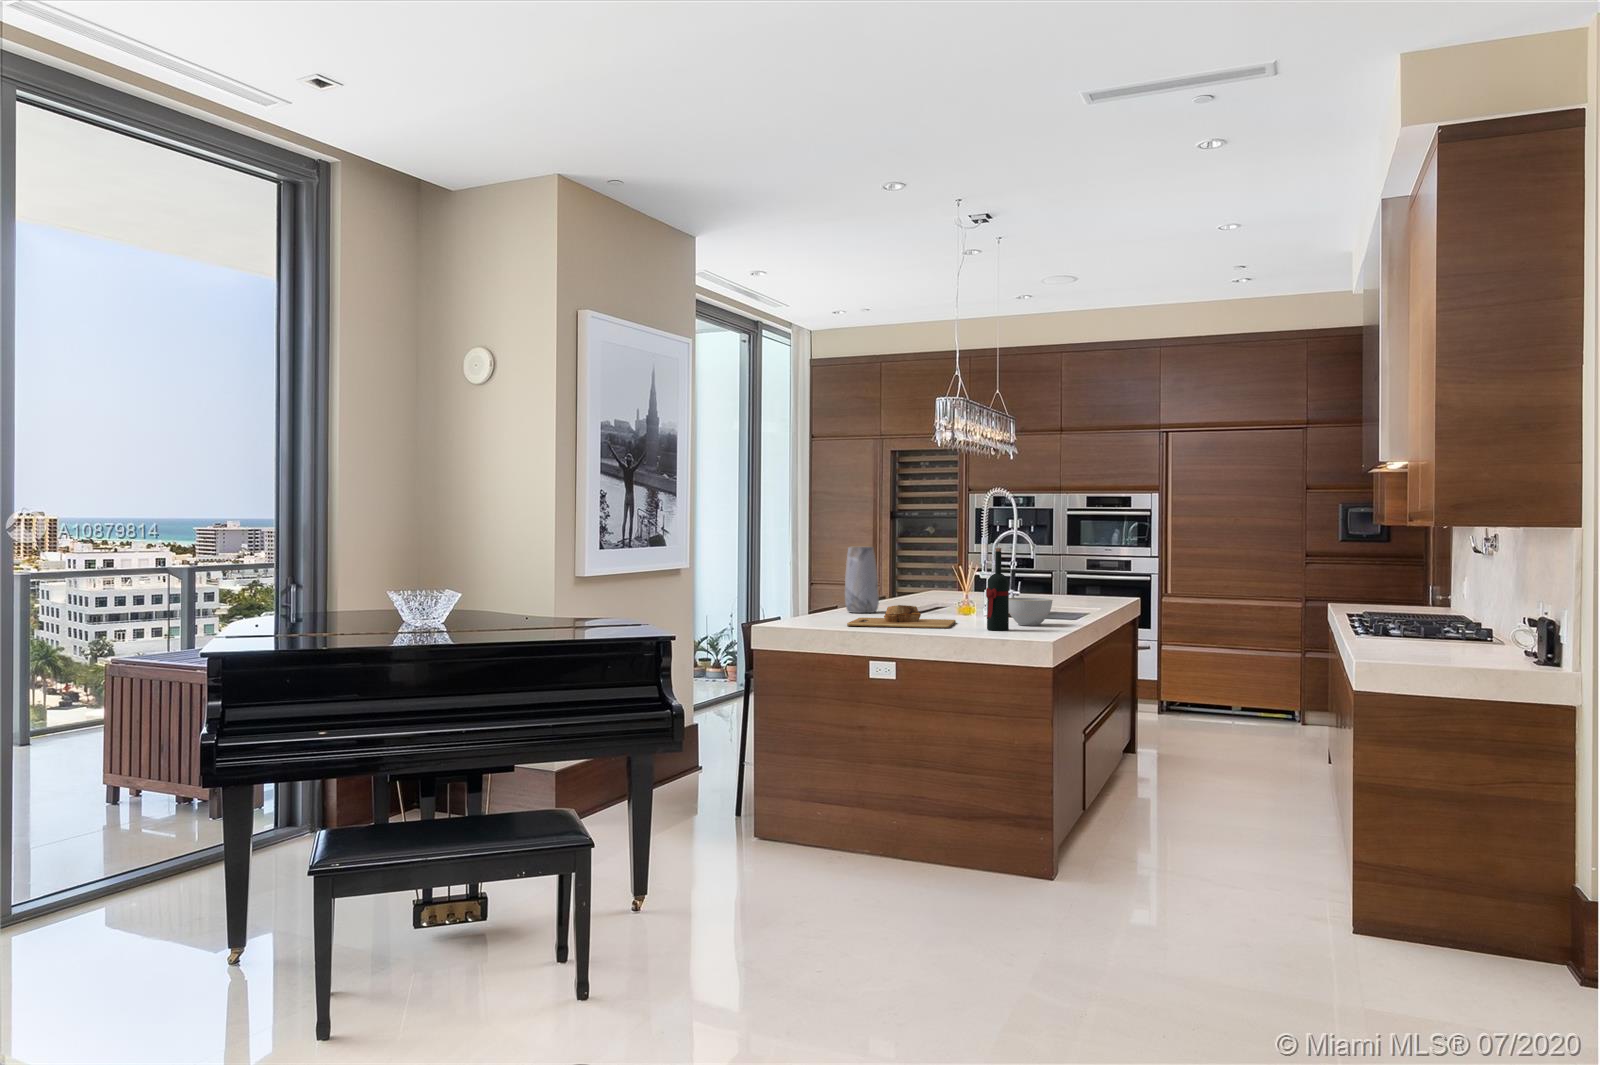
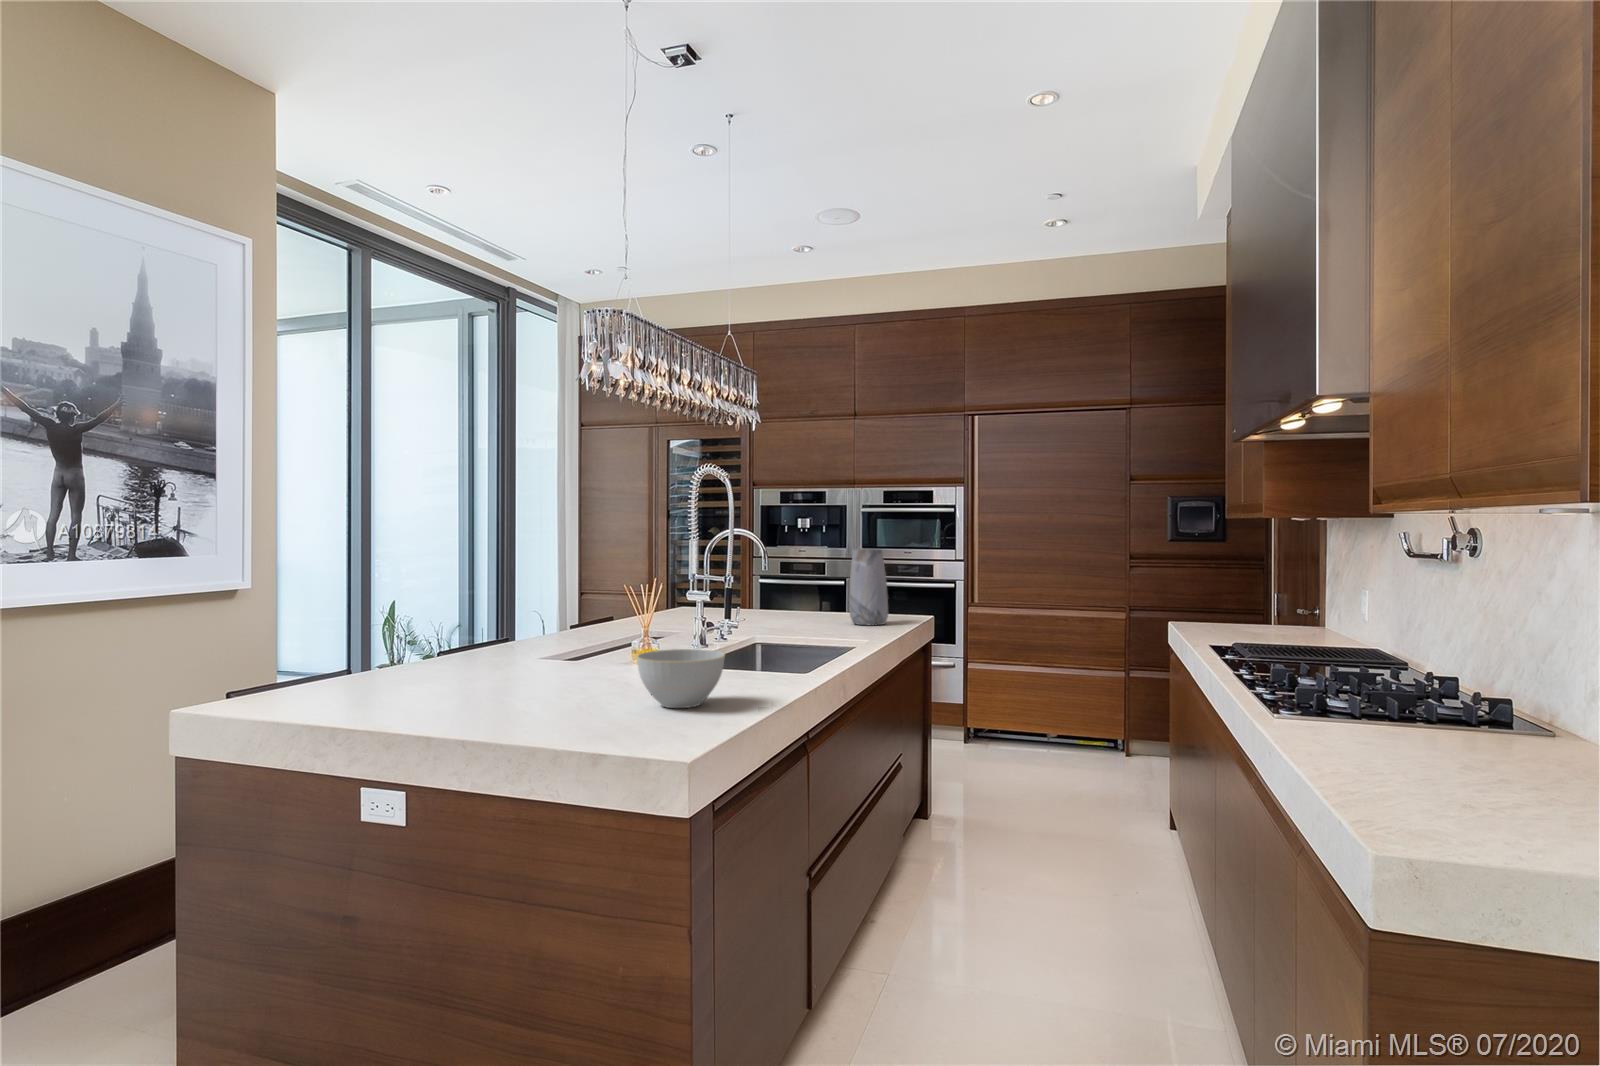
vase: present [845,547,879,613] -> present [849,549,888,625]
wine bottle: present [986,548,1009,631] -> none [549,559,604,737]
cutting board: present [847,605,956,628] -> none [296,671,557,727]

